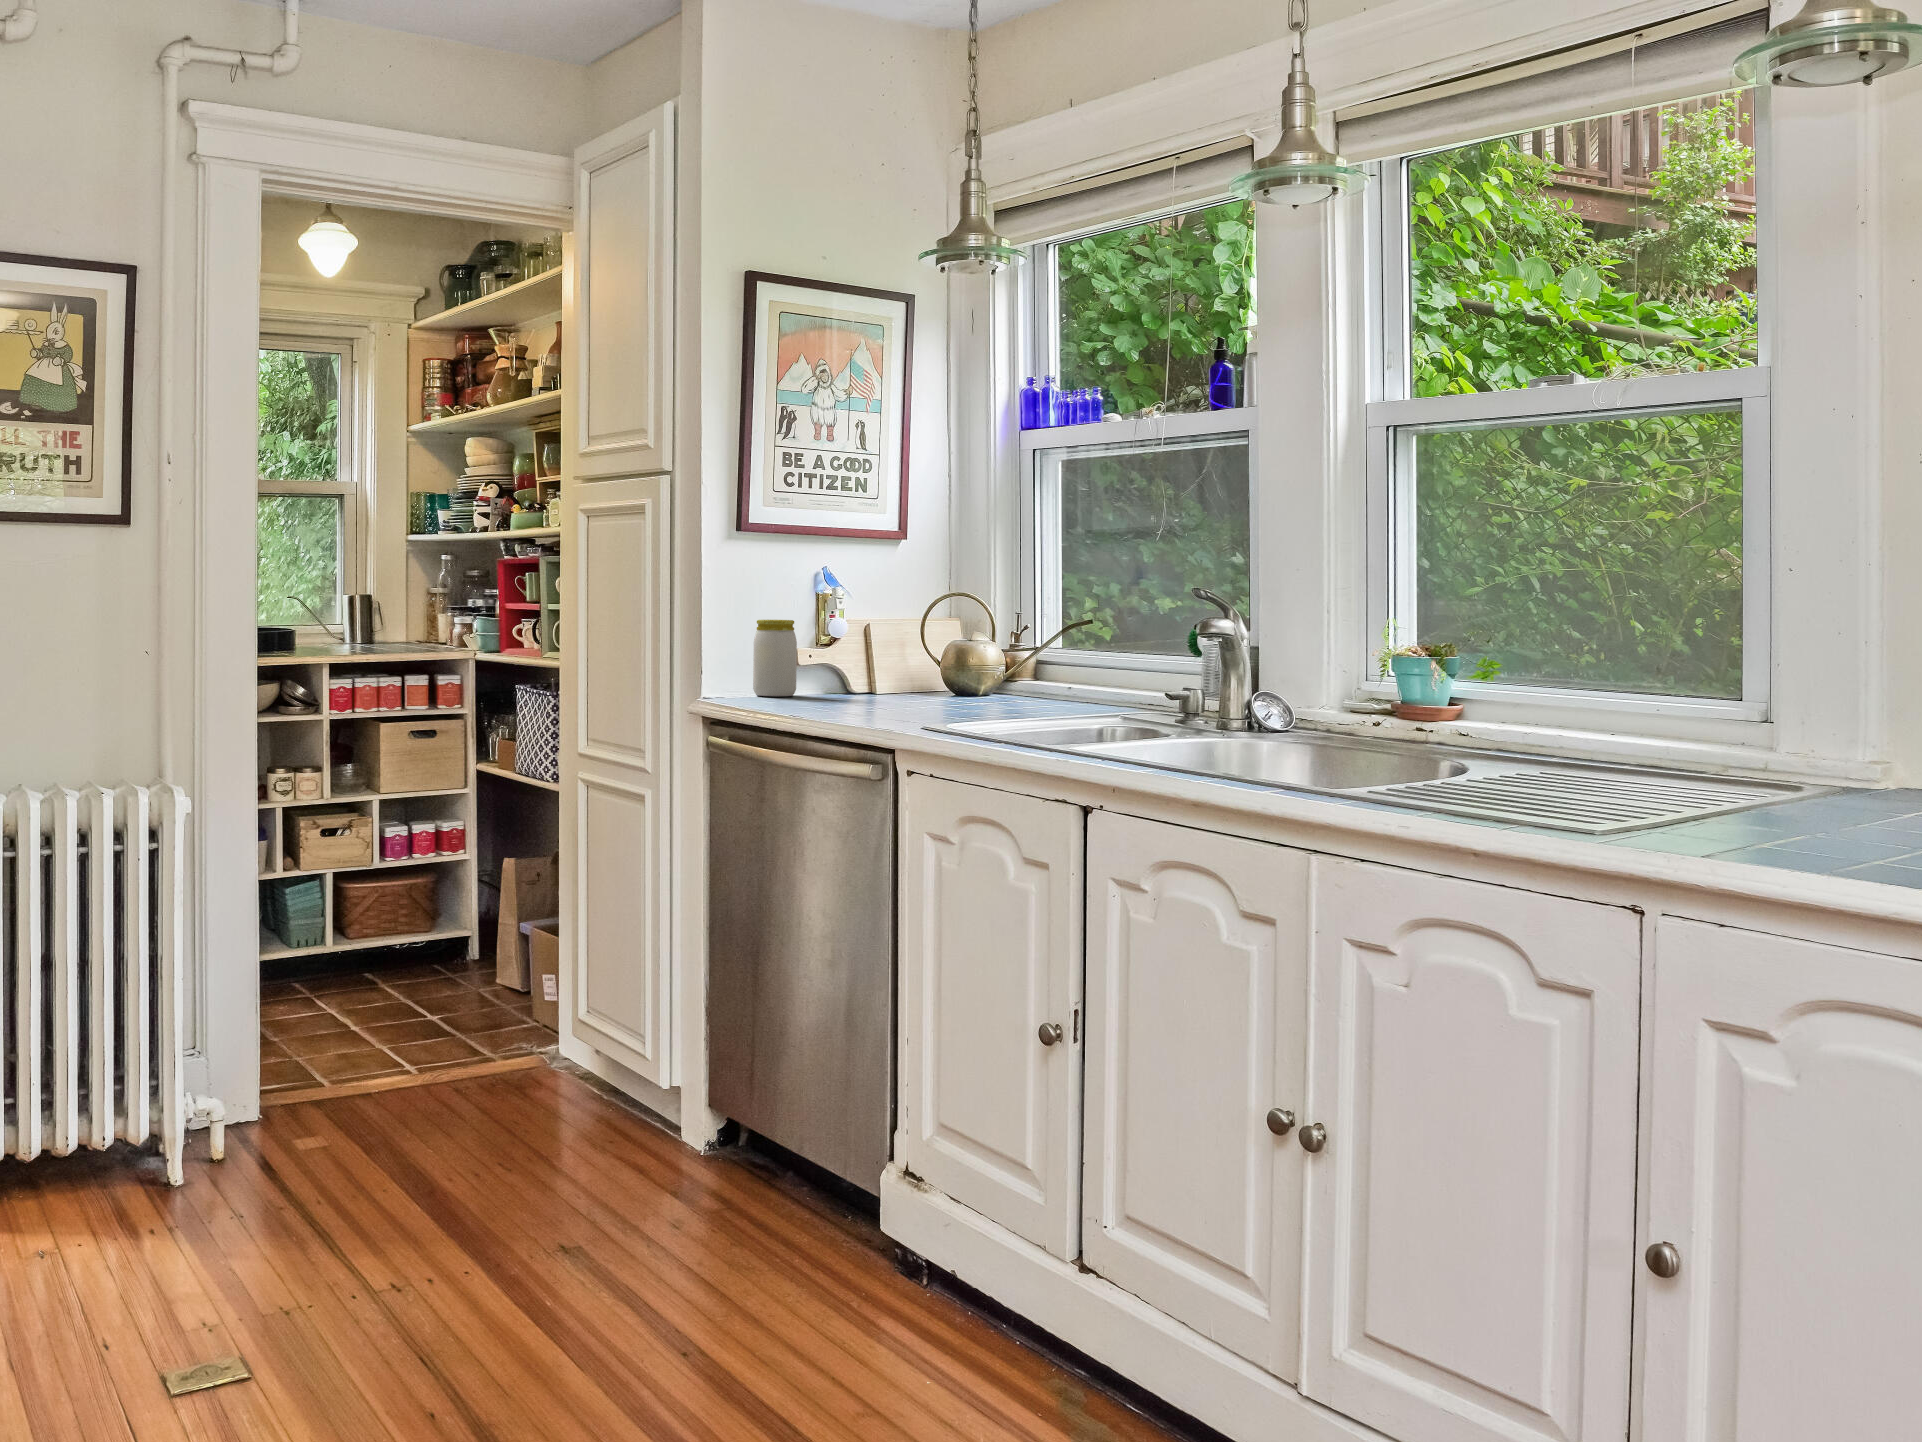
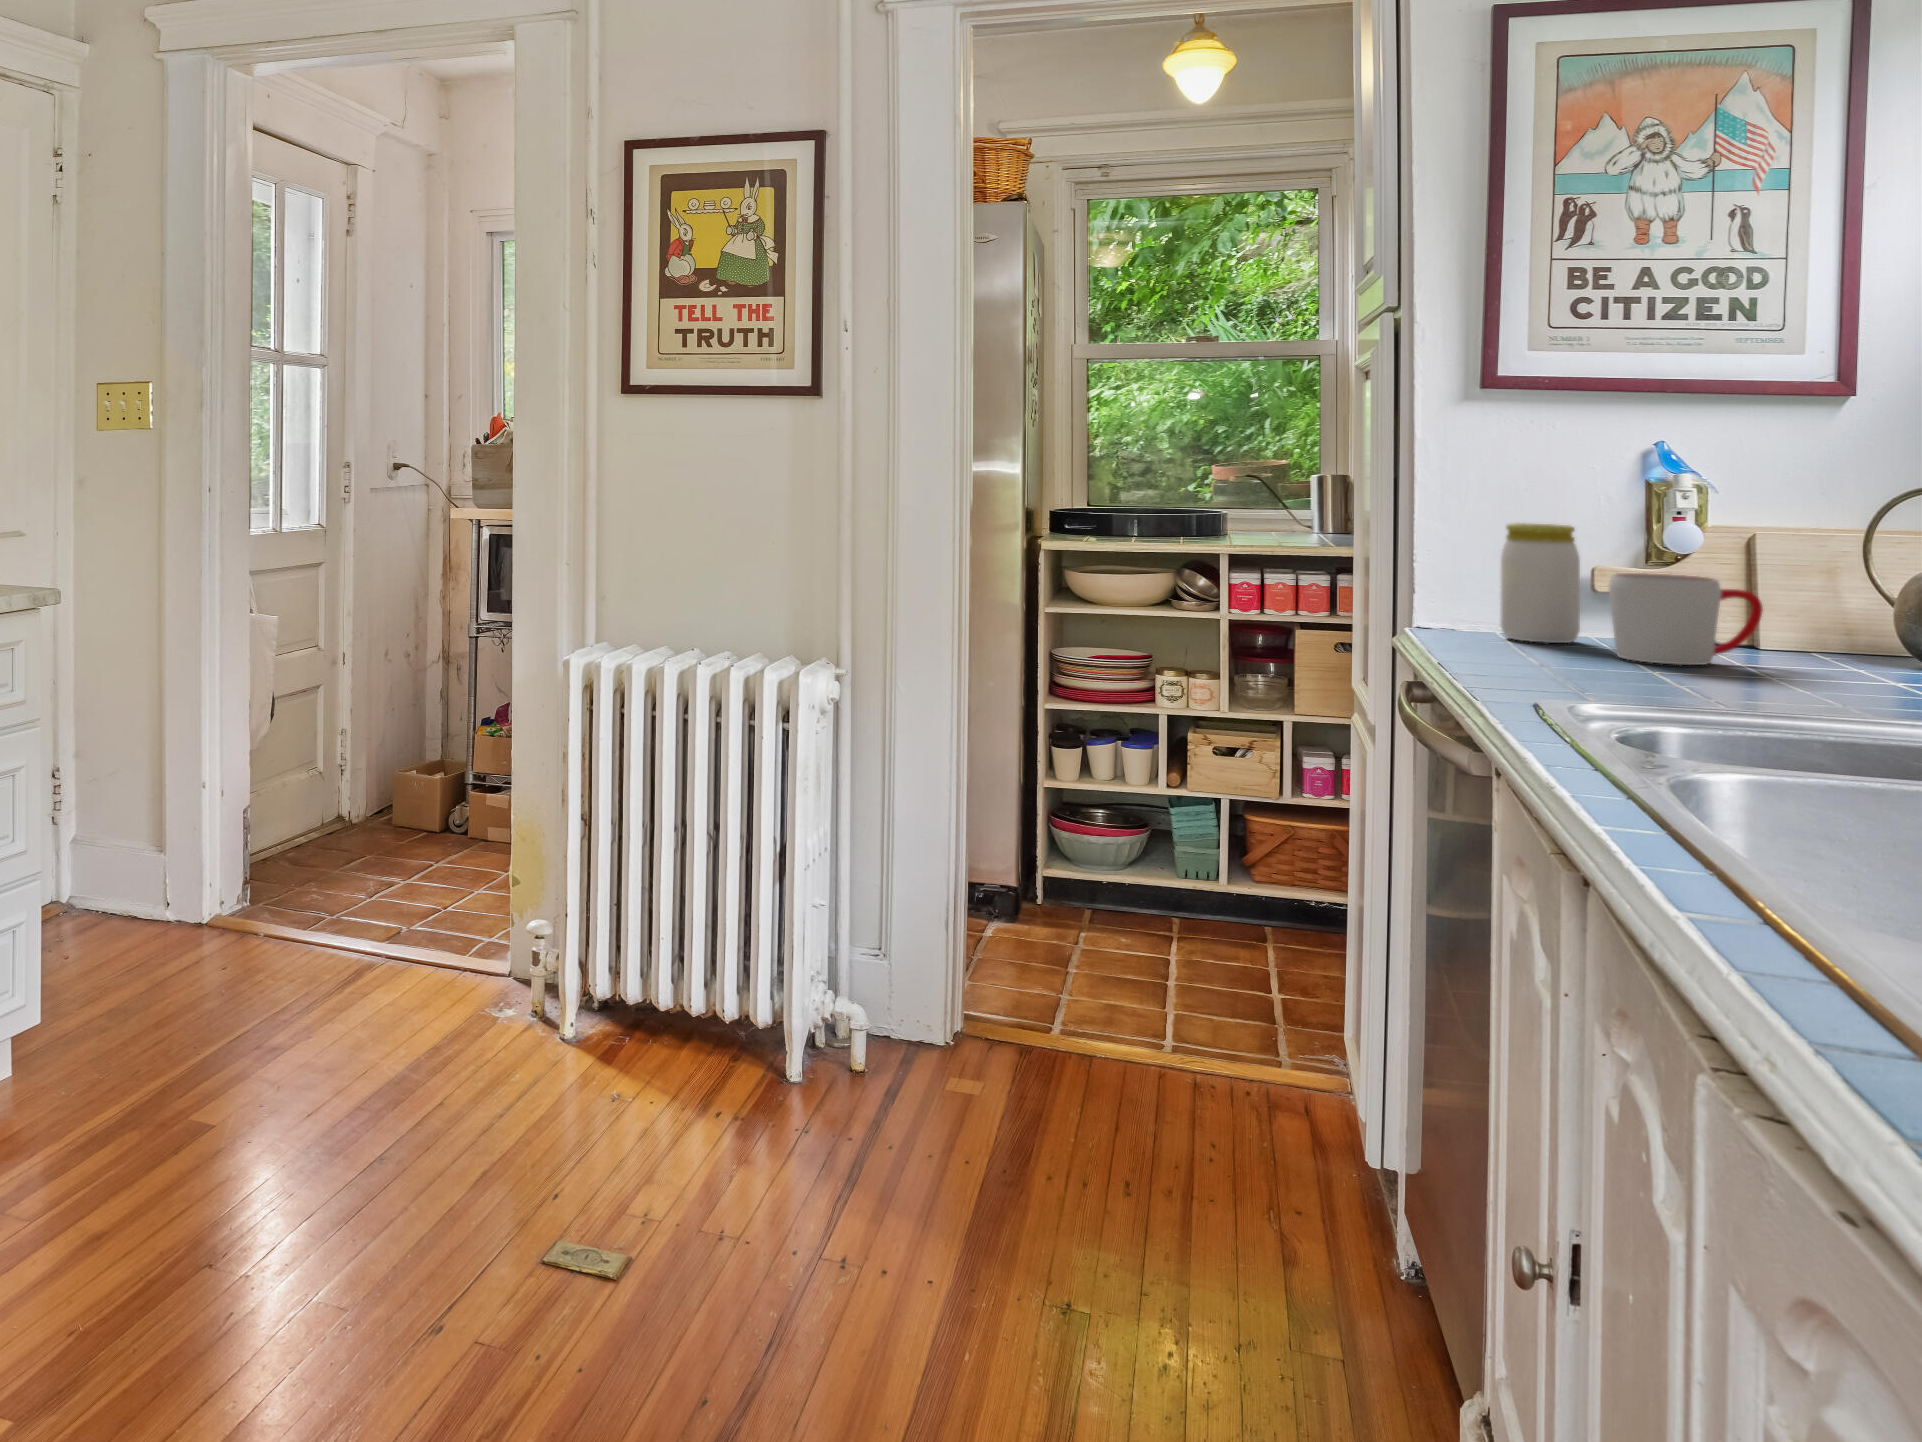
mug: none [830,647,895,701] -> present [1609,573,1763,665]

